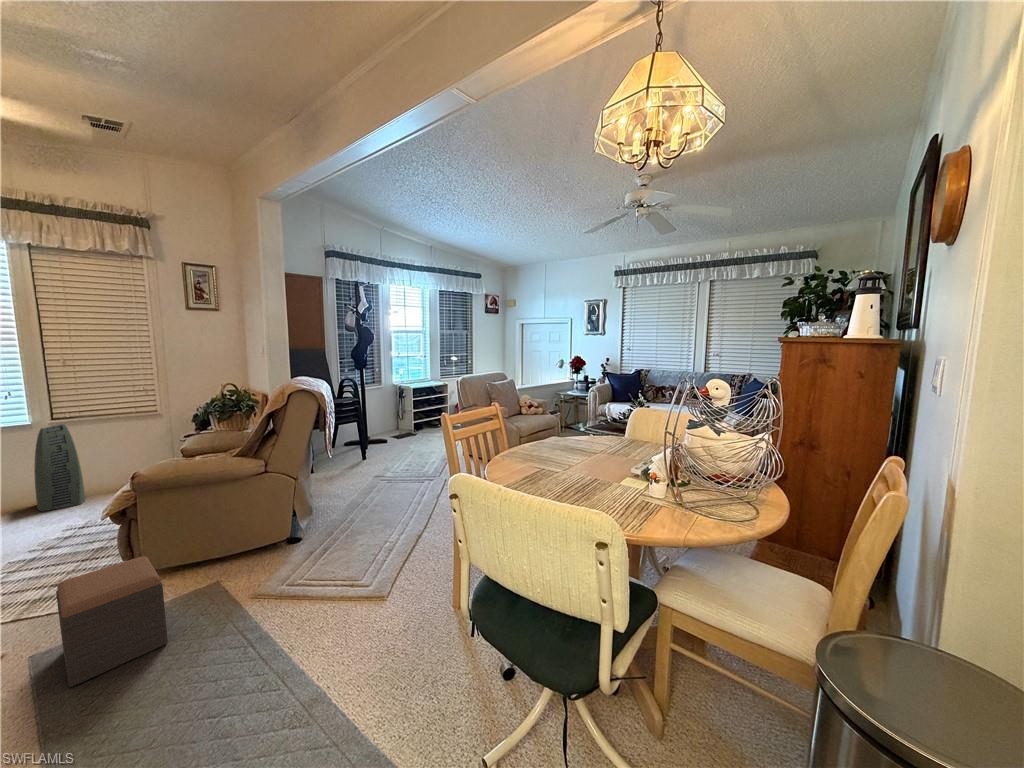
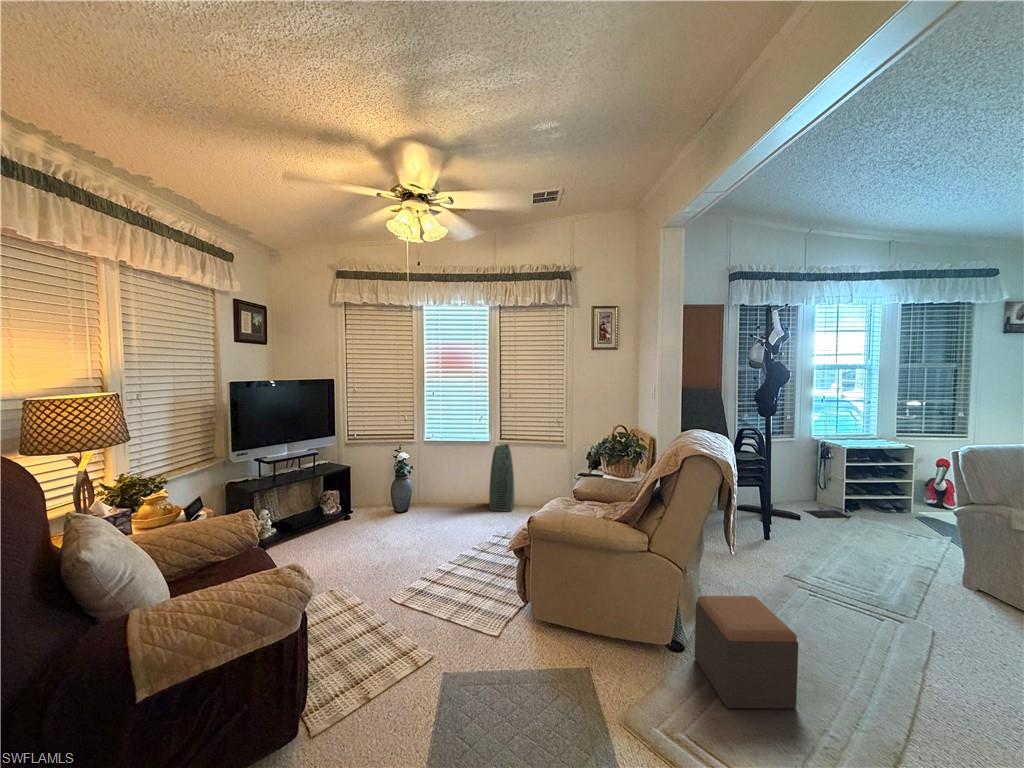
footstool: present [56,556,168,687] -> present [695,596,798,709]

